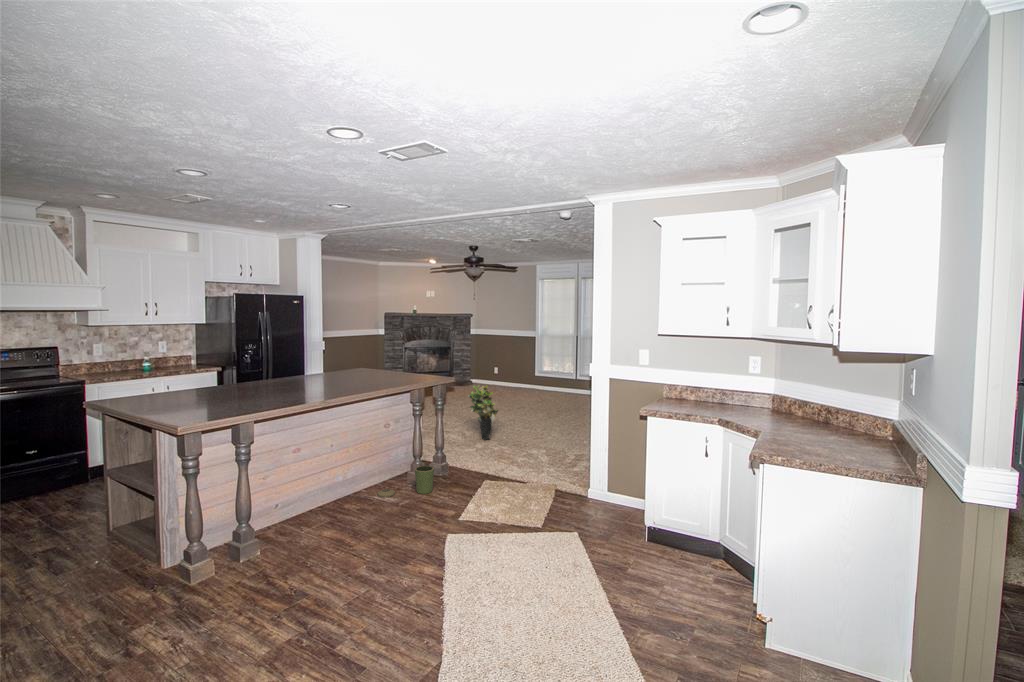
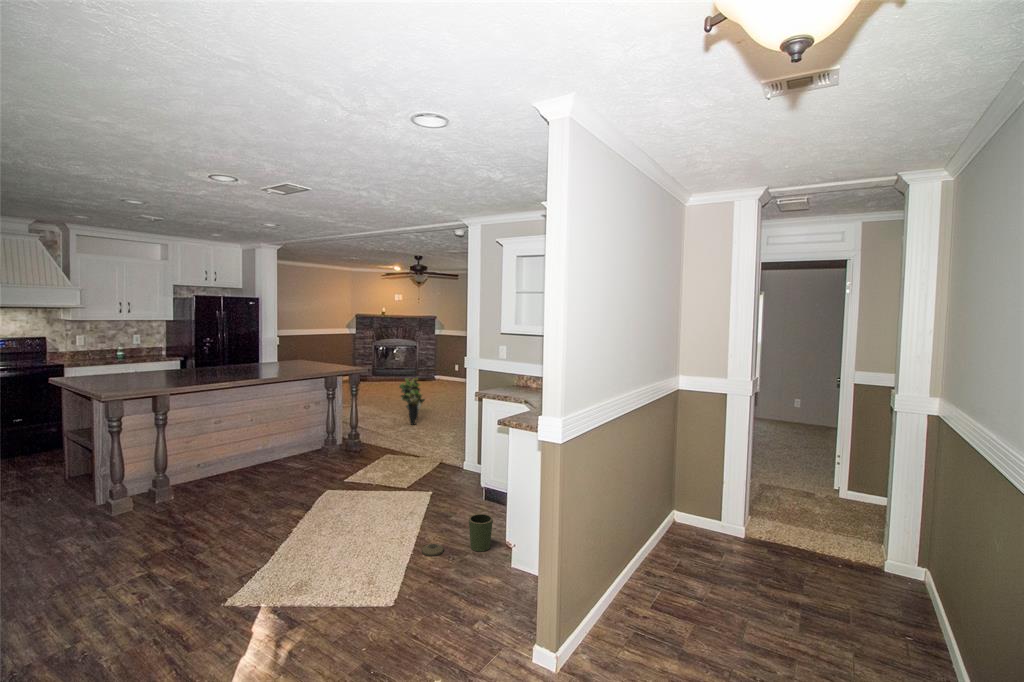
trash can: present [377,466,434,497] -> present [422,514,493,556]

